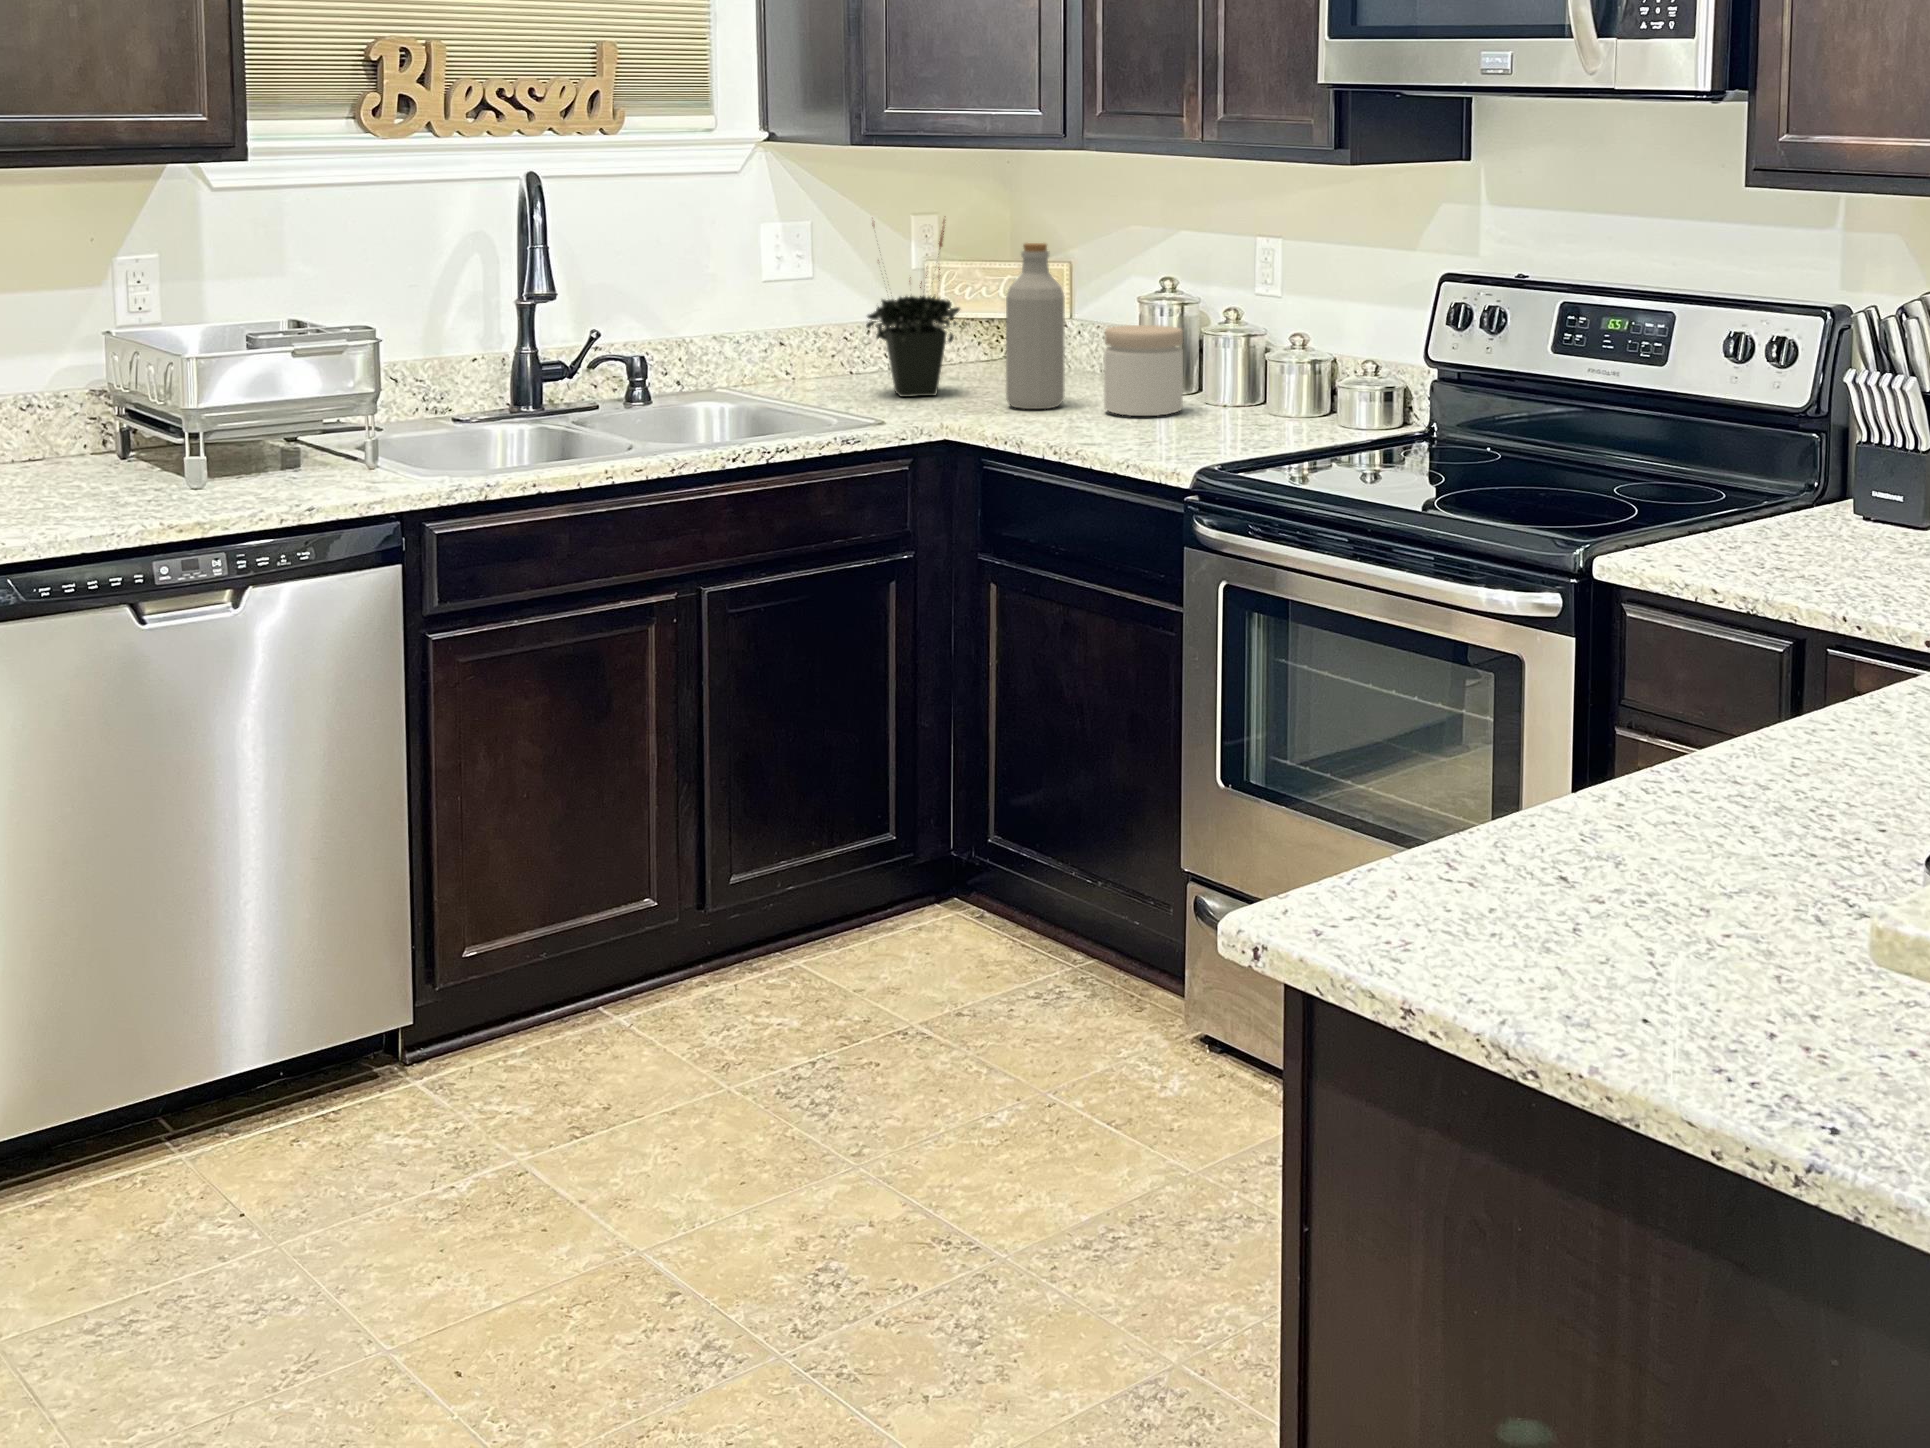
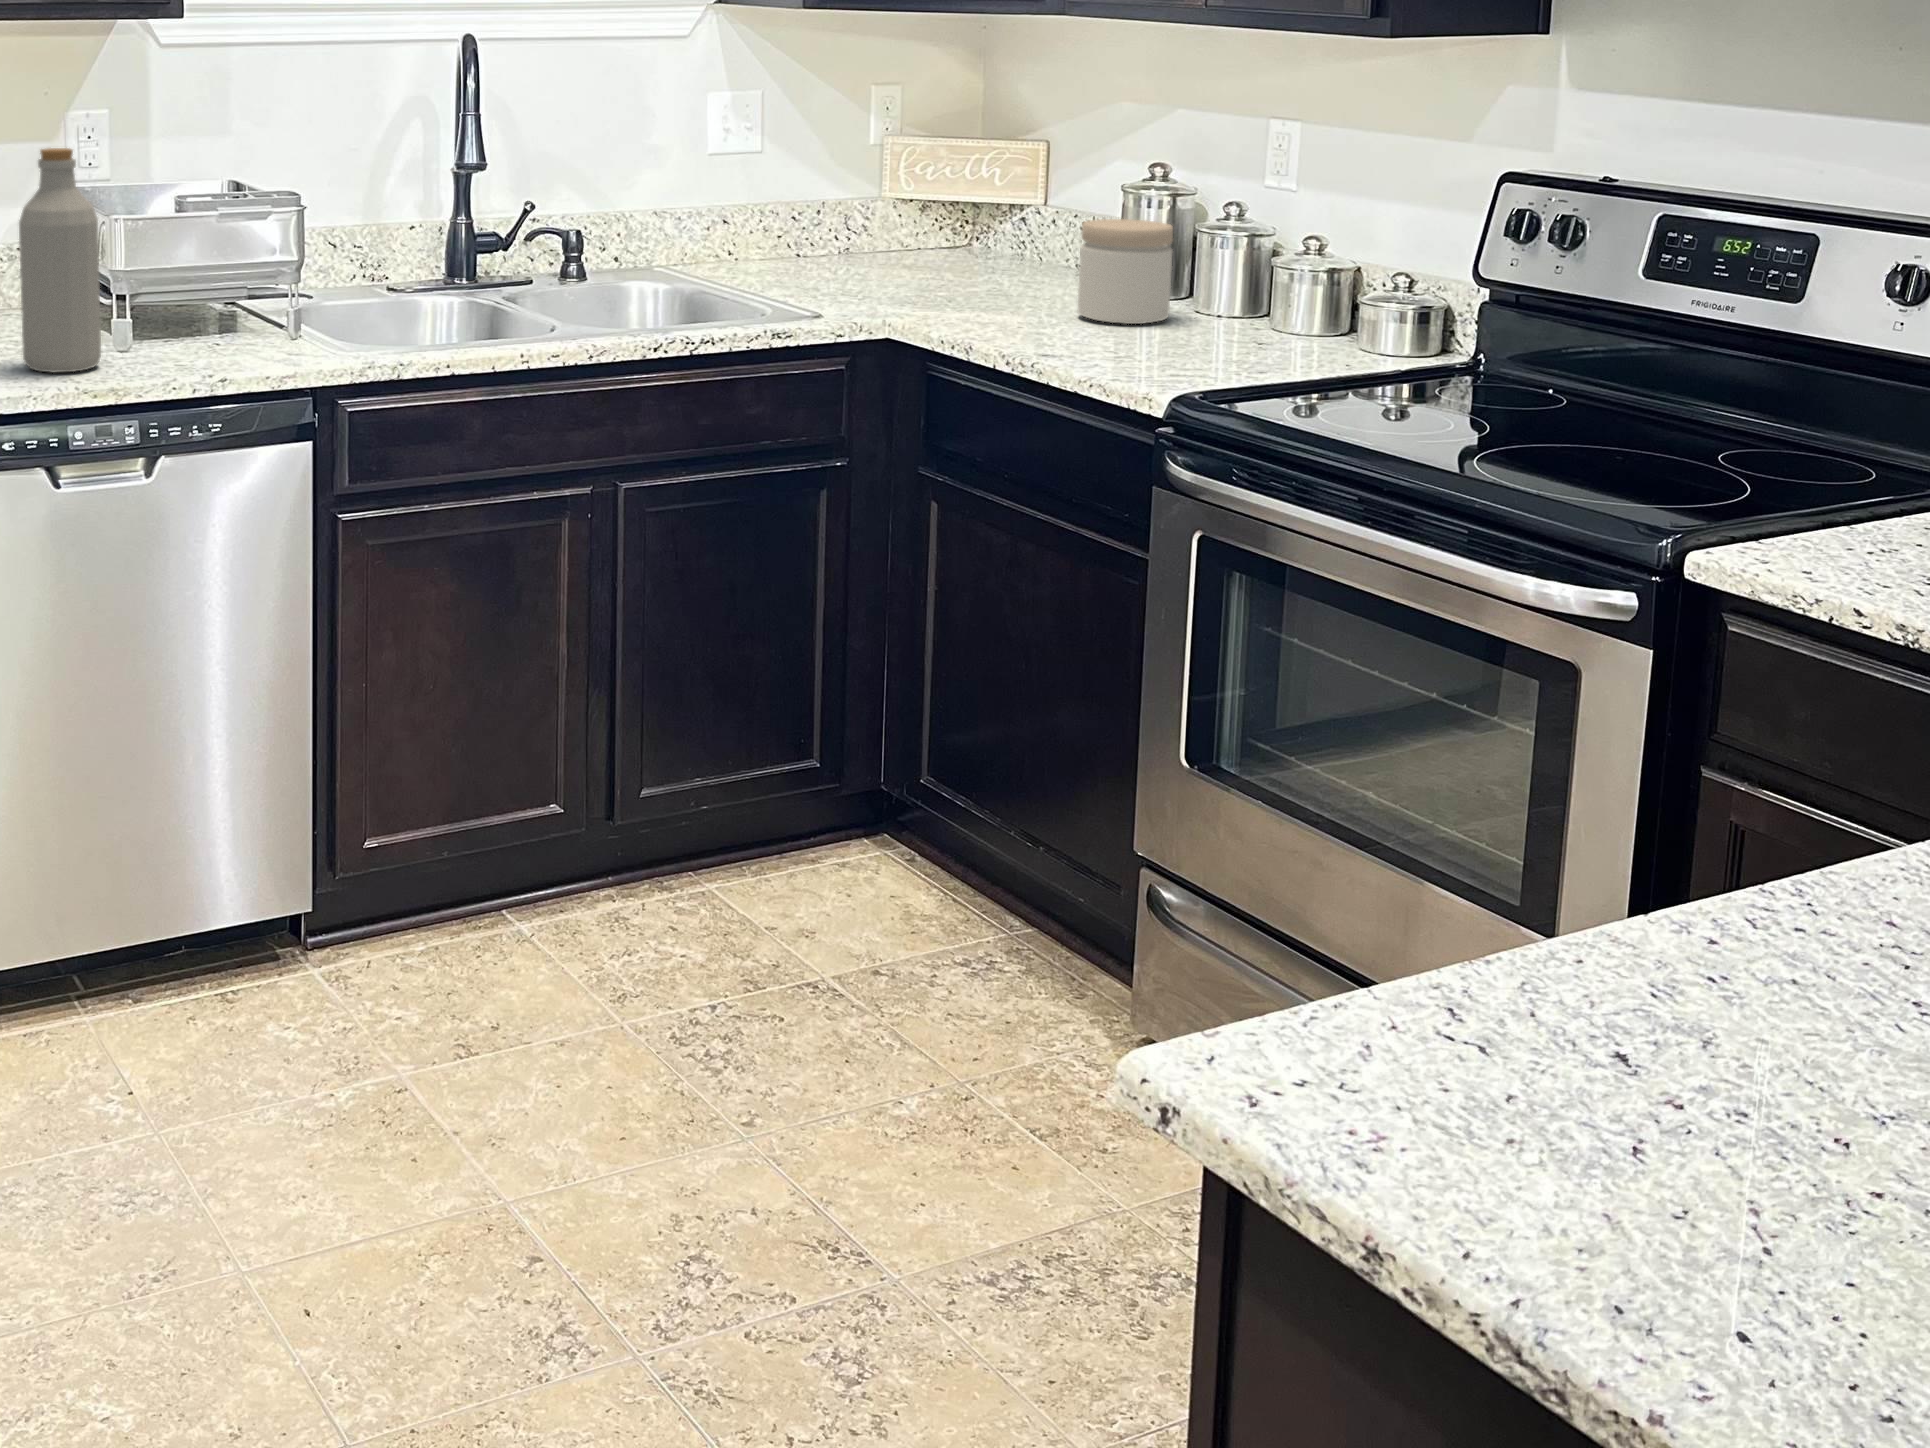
potted plant: present [866,220,960,397] -> none [819,88,924,287]
bottle: present [1006,243,1065,409] -> present [19,148,101,372]

